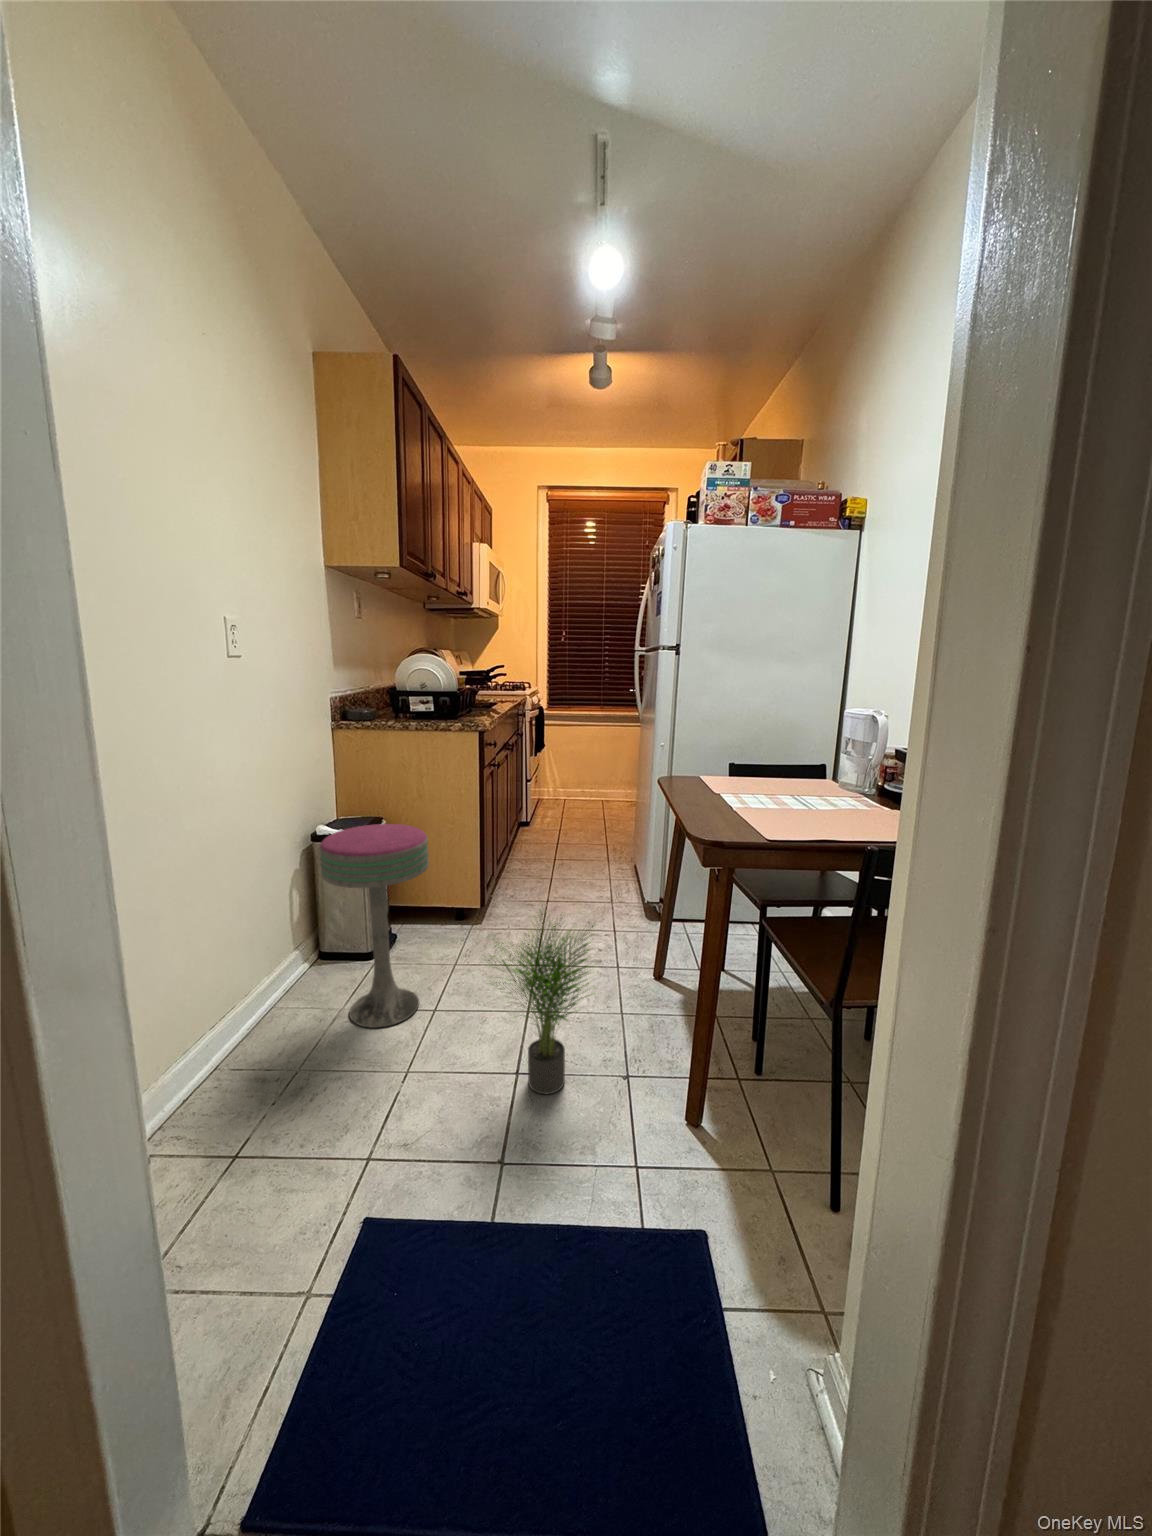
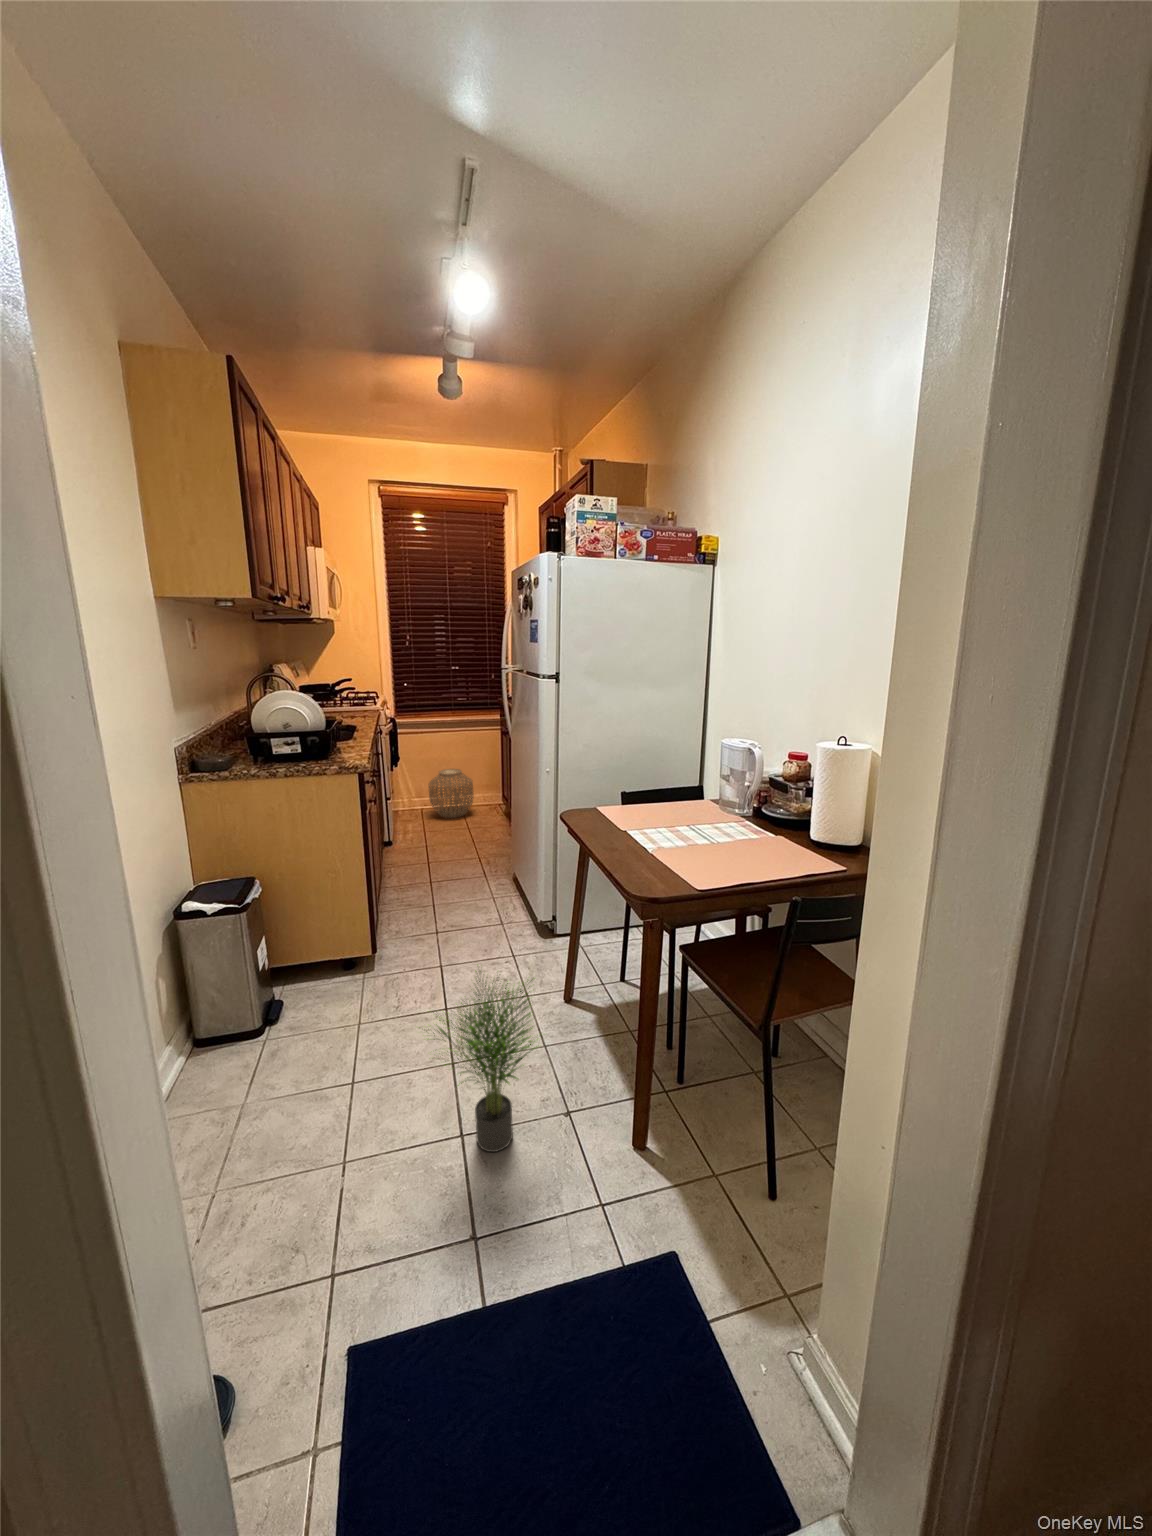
woven basket: none [570,762,613,810] -> present [429,769,473,818]
bar stool: present [319,824,429,1028] -> none [207,894,335,1121]

